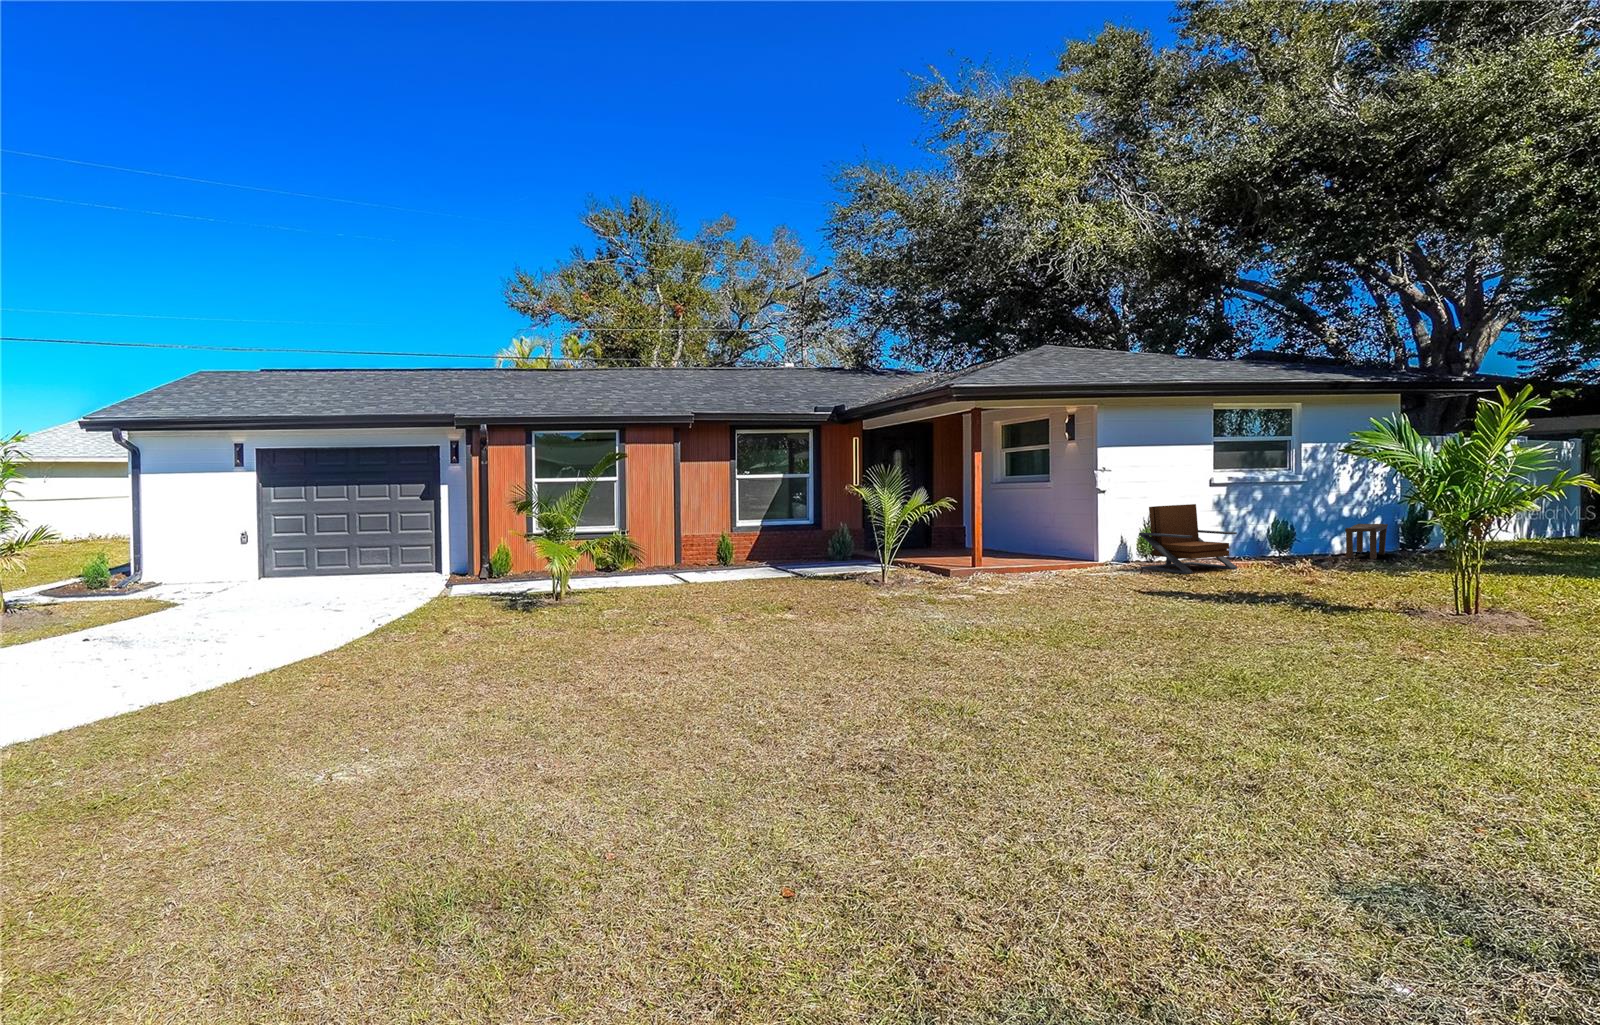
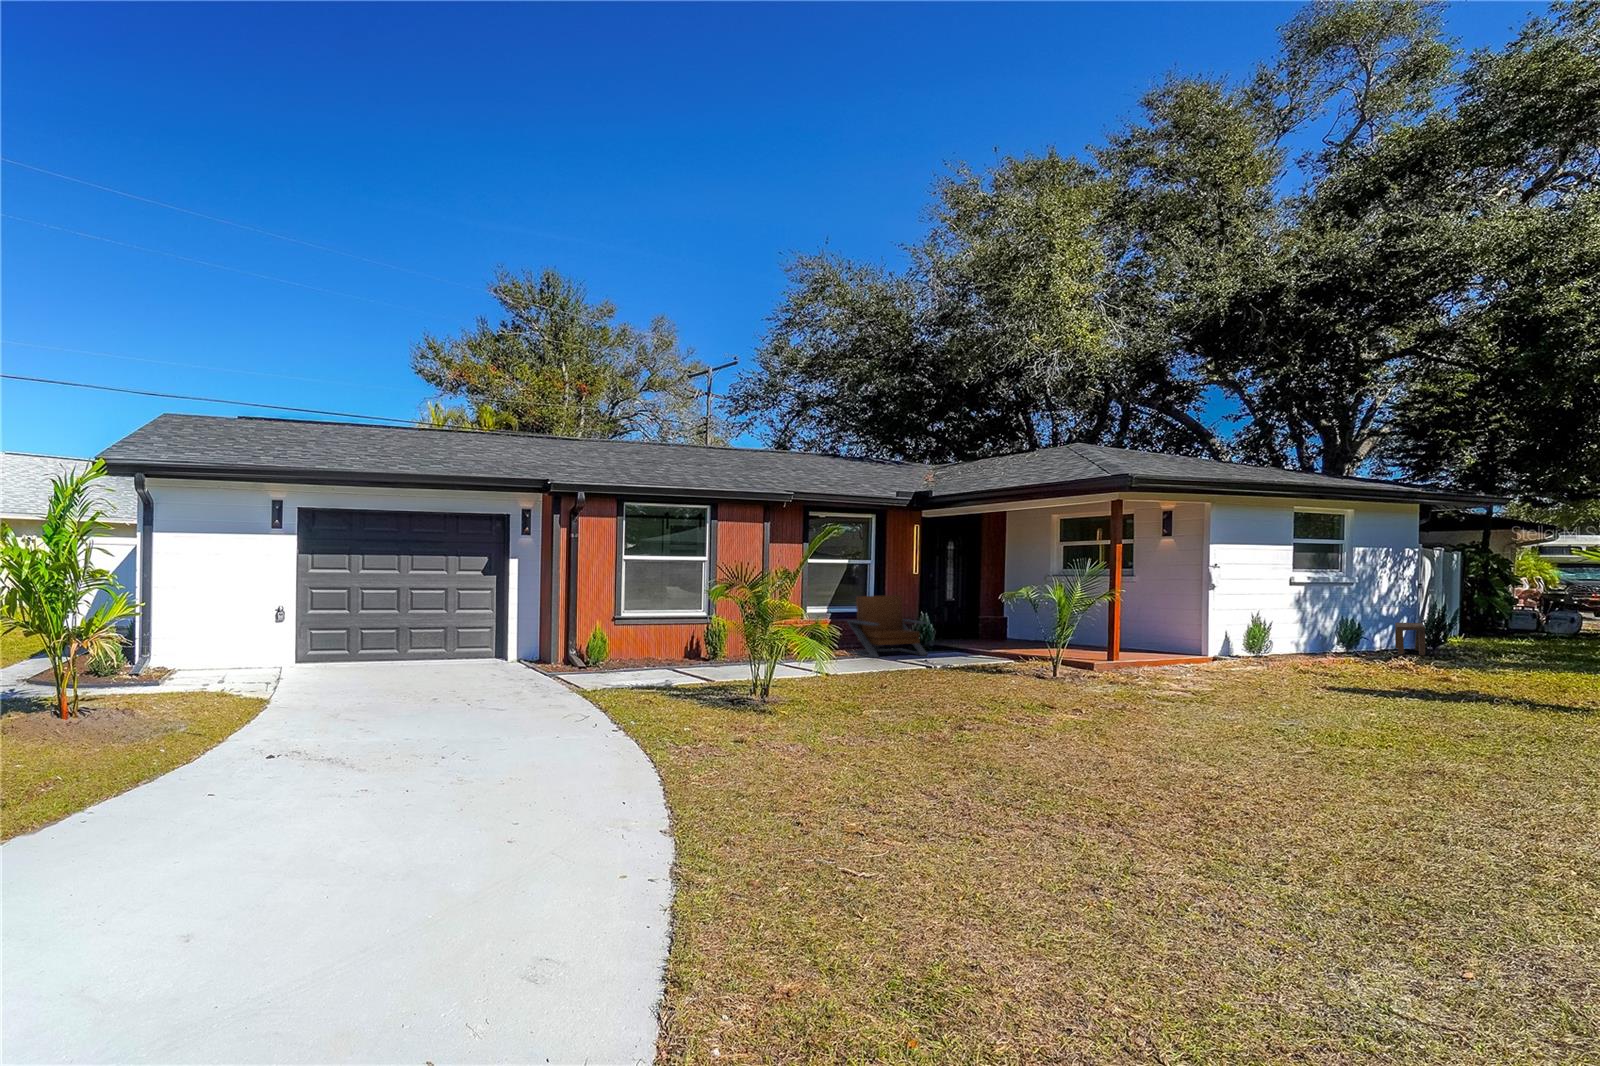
lounge chair: present [1139,504,1237,574] -> present [847,595,927,658]

